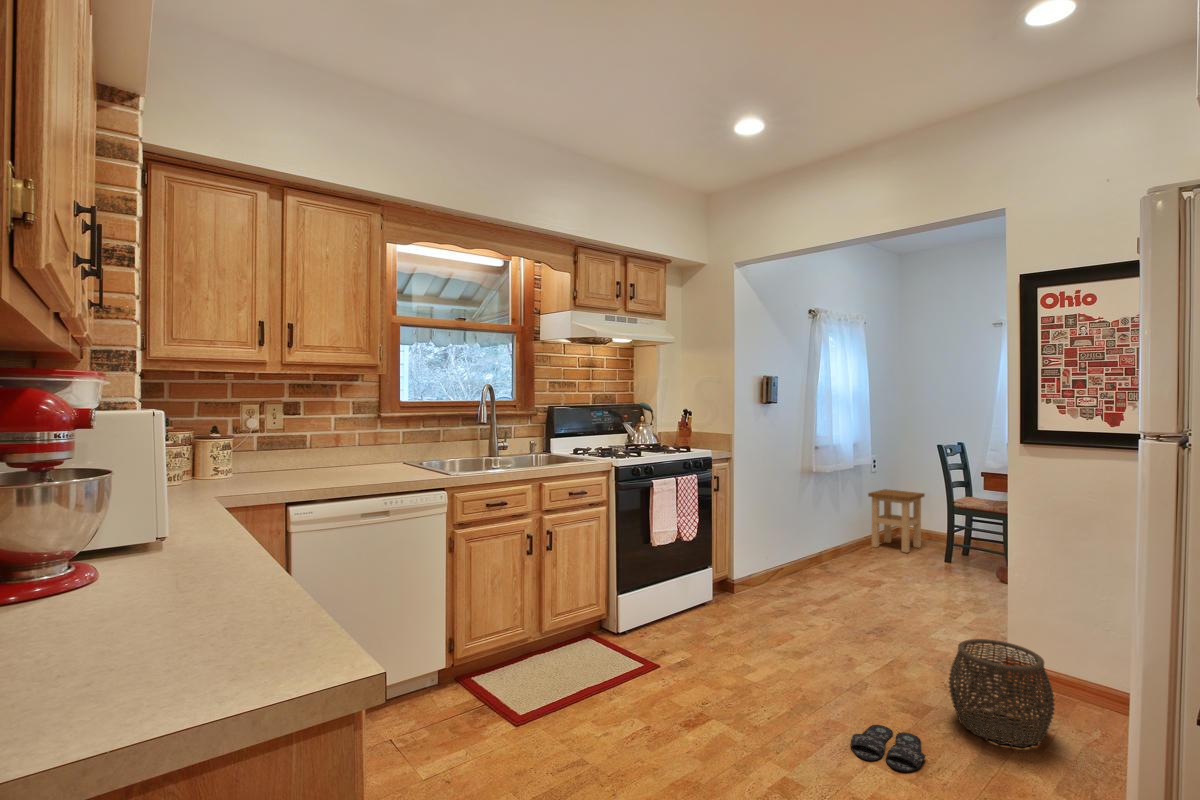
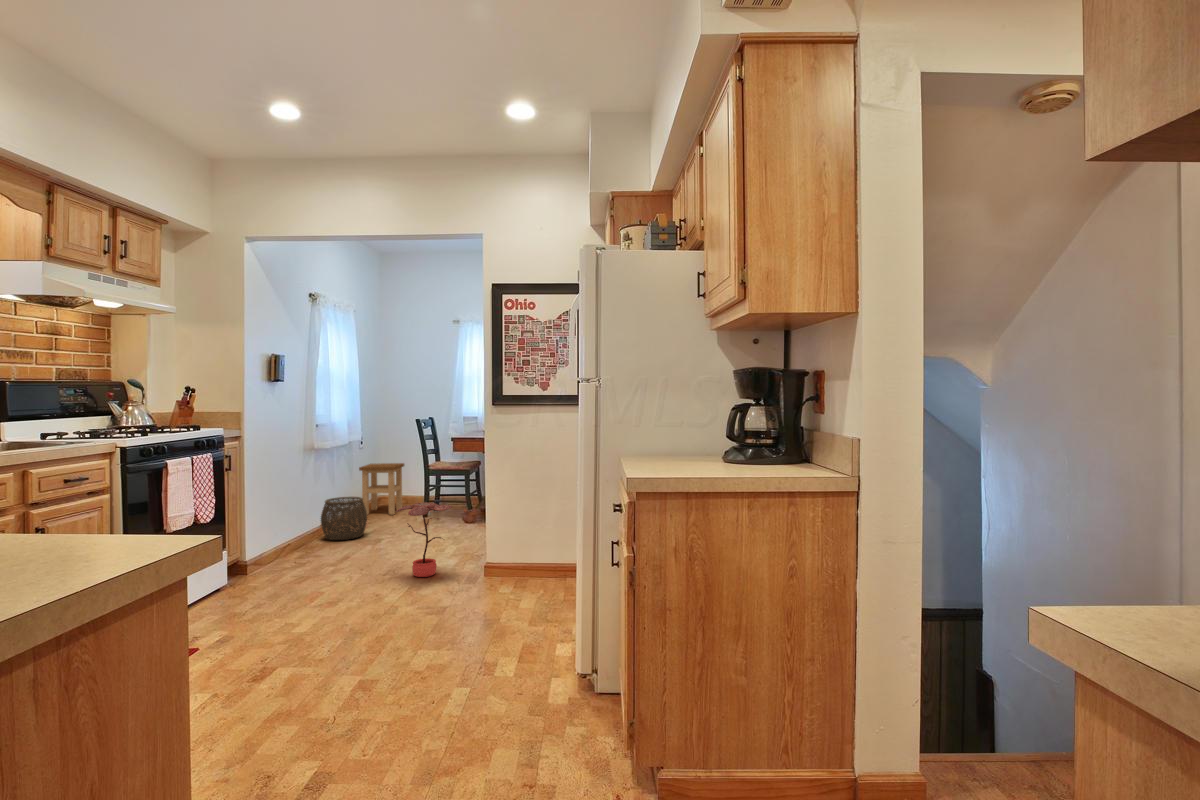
potted plant: none [880,559,956,656] -> present [396,502,452,577]
woven basket: present [949,639,1055,747] -> present [321,497,367,540]
slippers: present [851,725,926,772] -> none [401,621,454,645]

